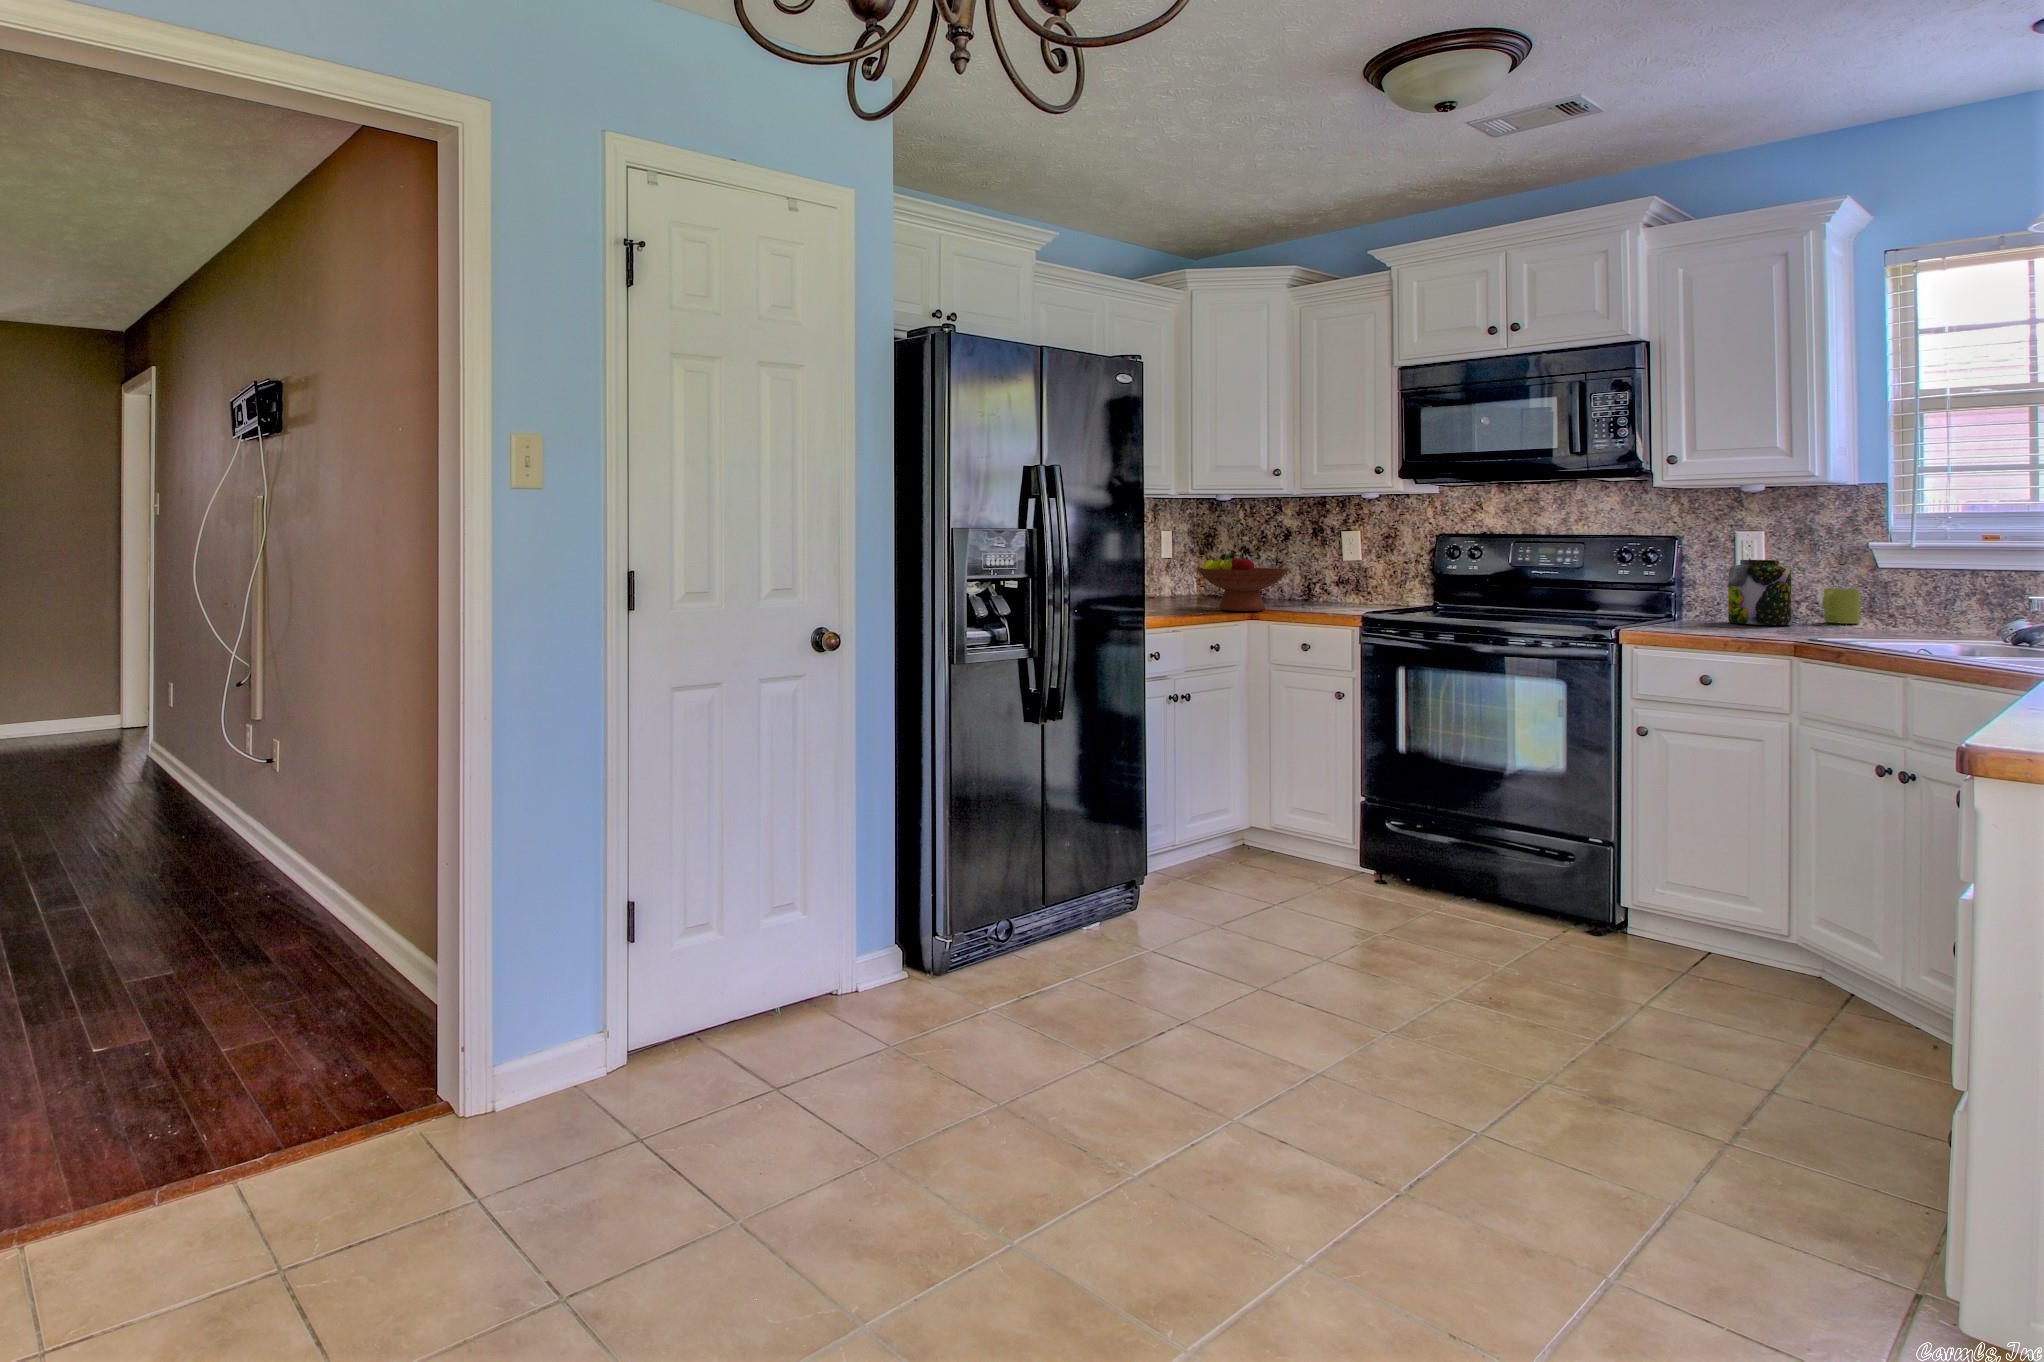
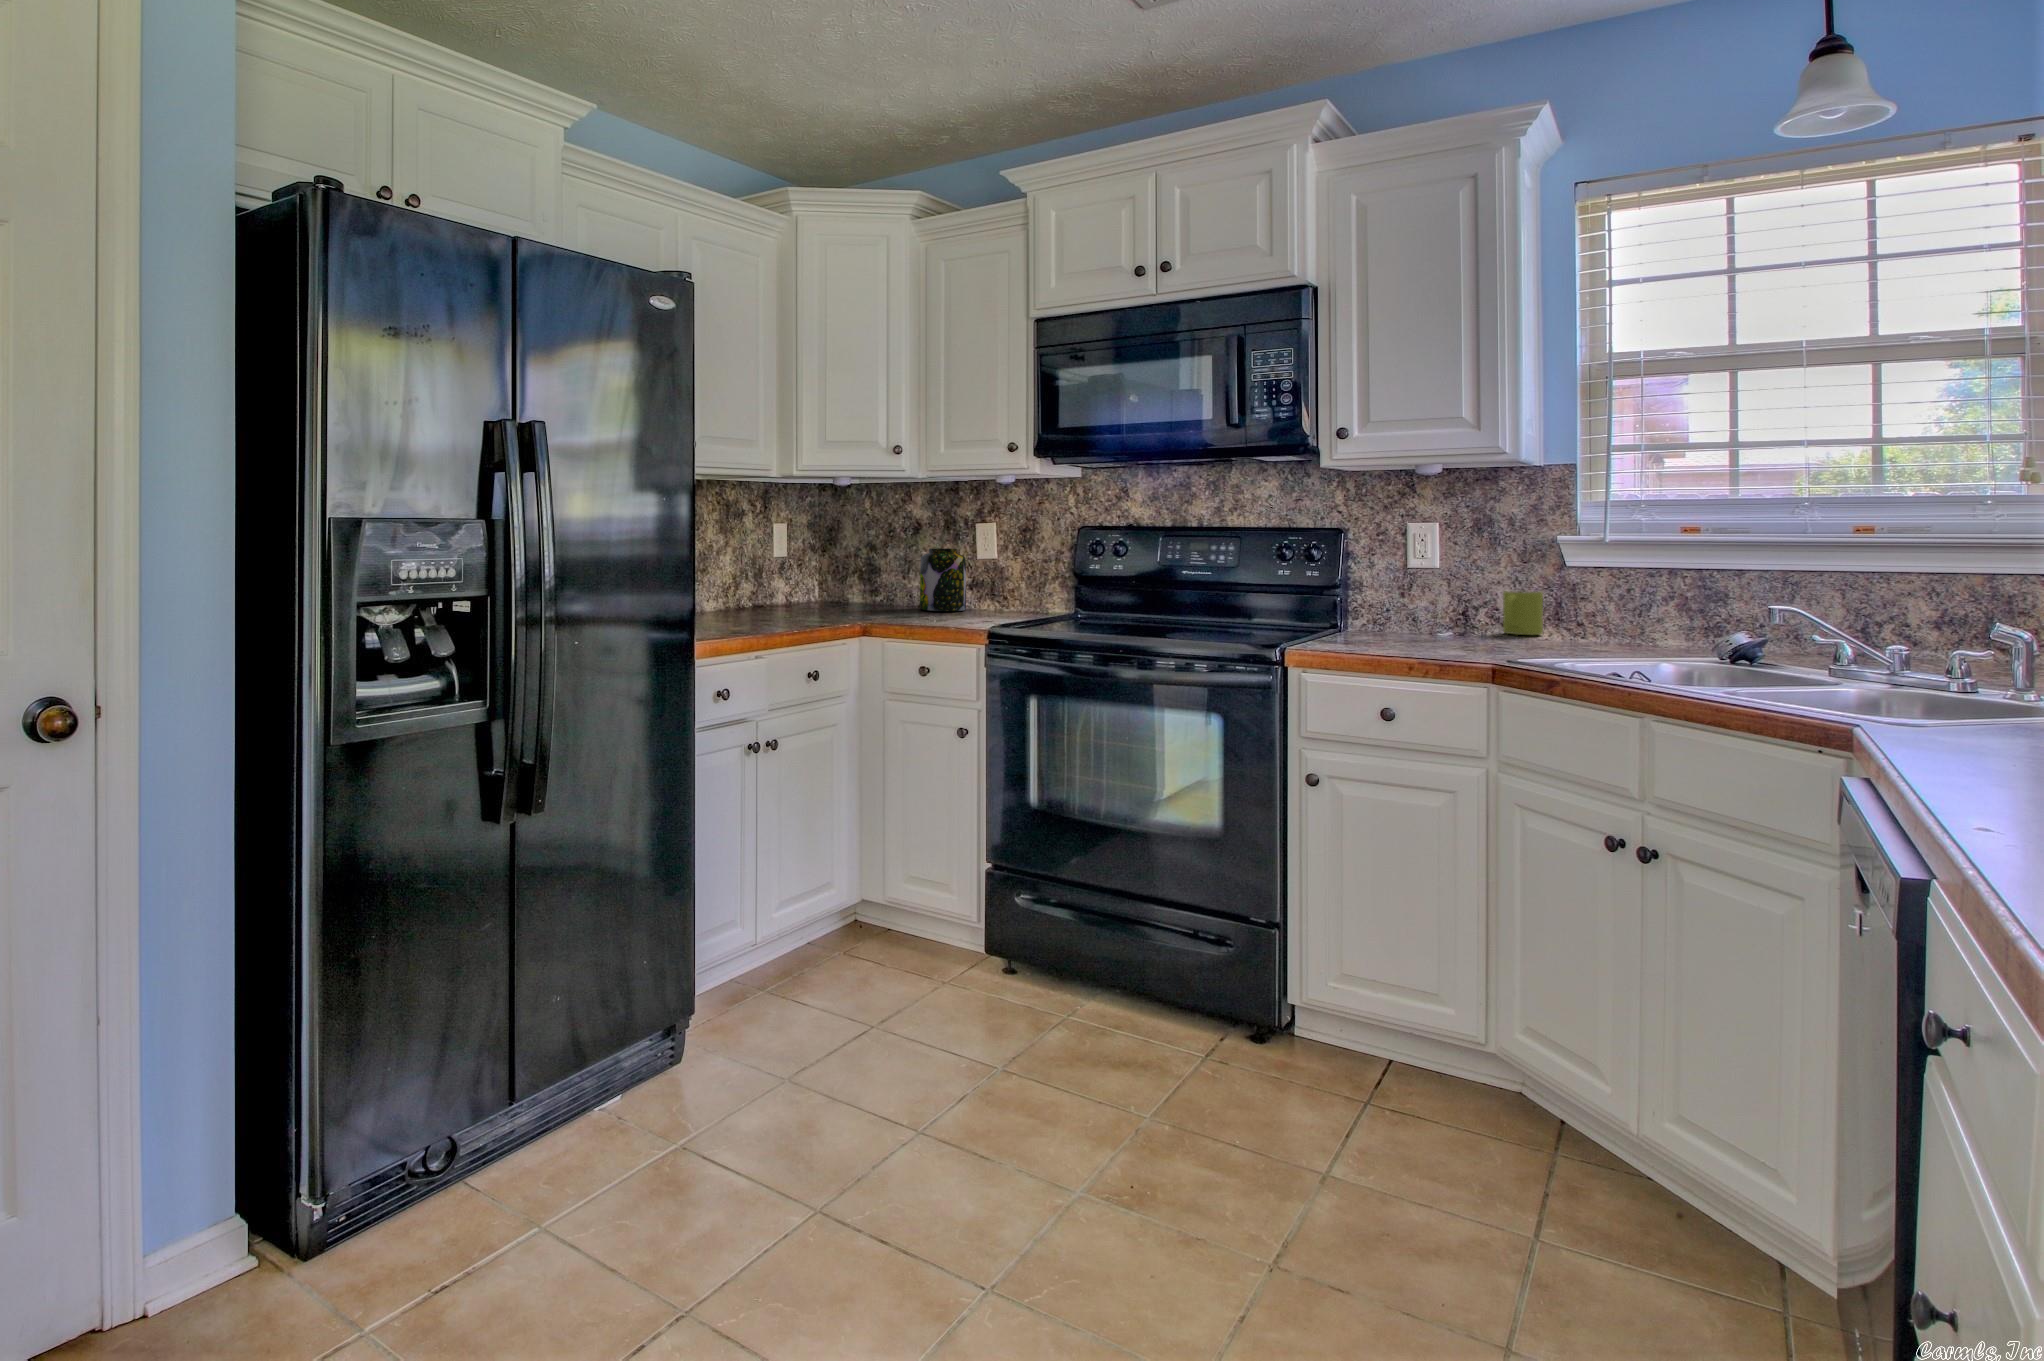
fruit bowl: present [1196,553,1289,611] -> none [793,549,905,624]
jar: present [1728,560,1792,625] -> present [920,548,966,611]

